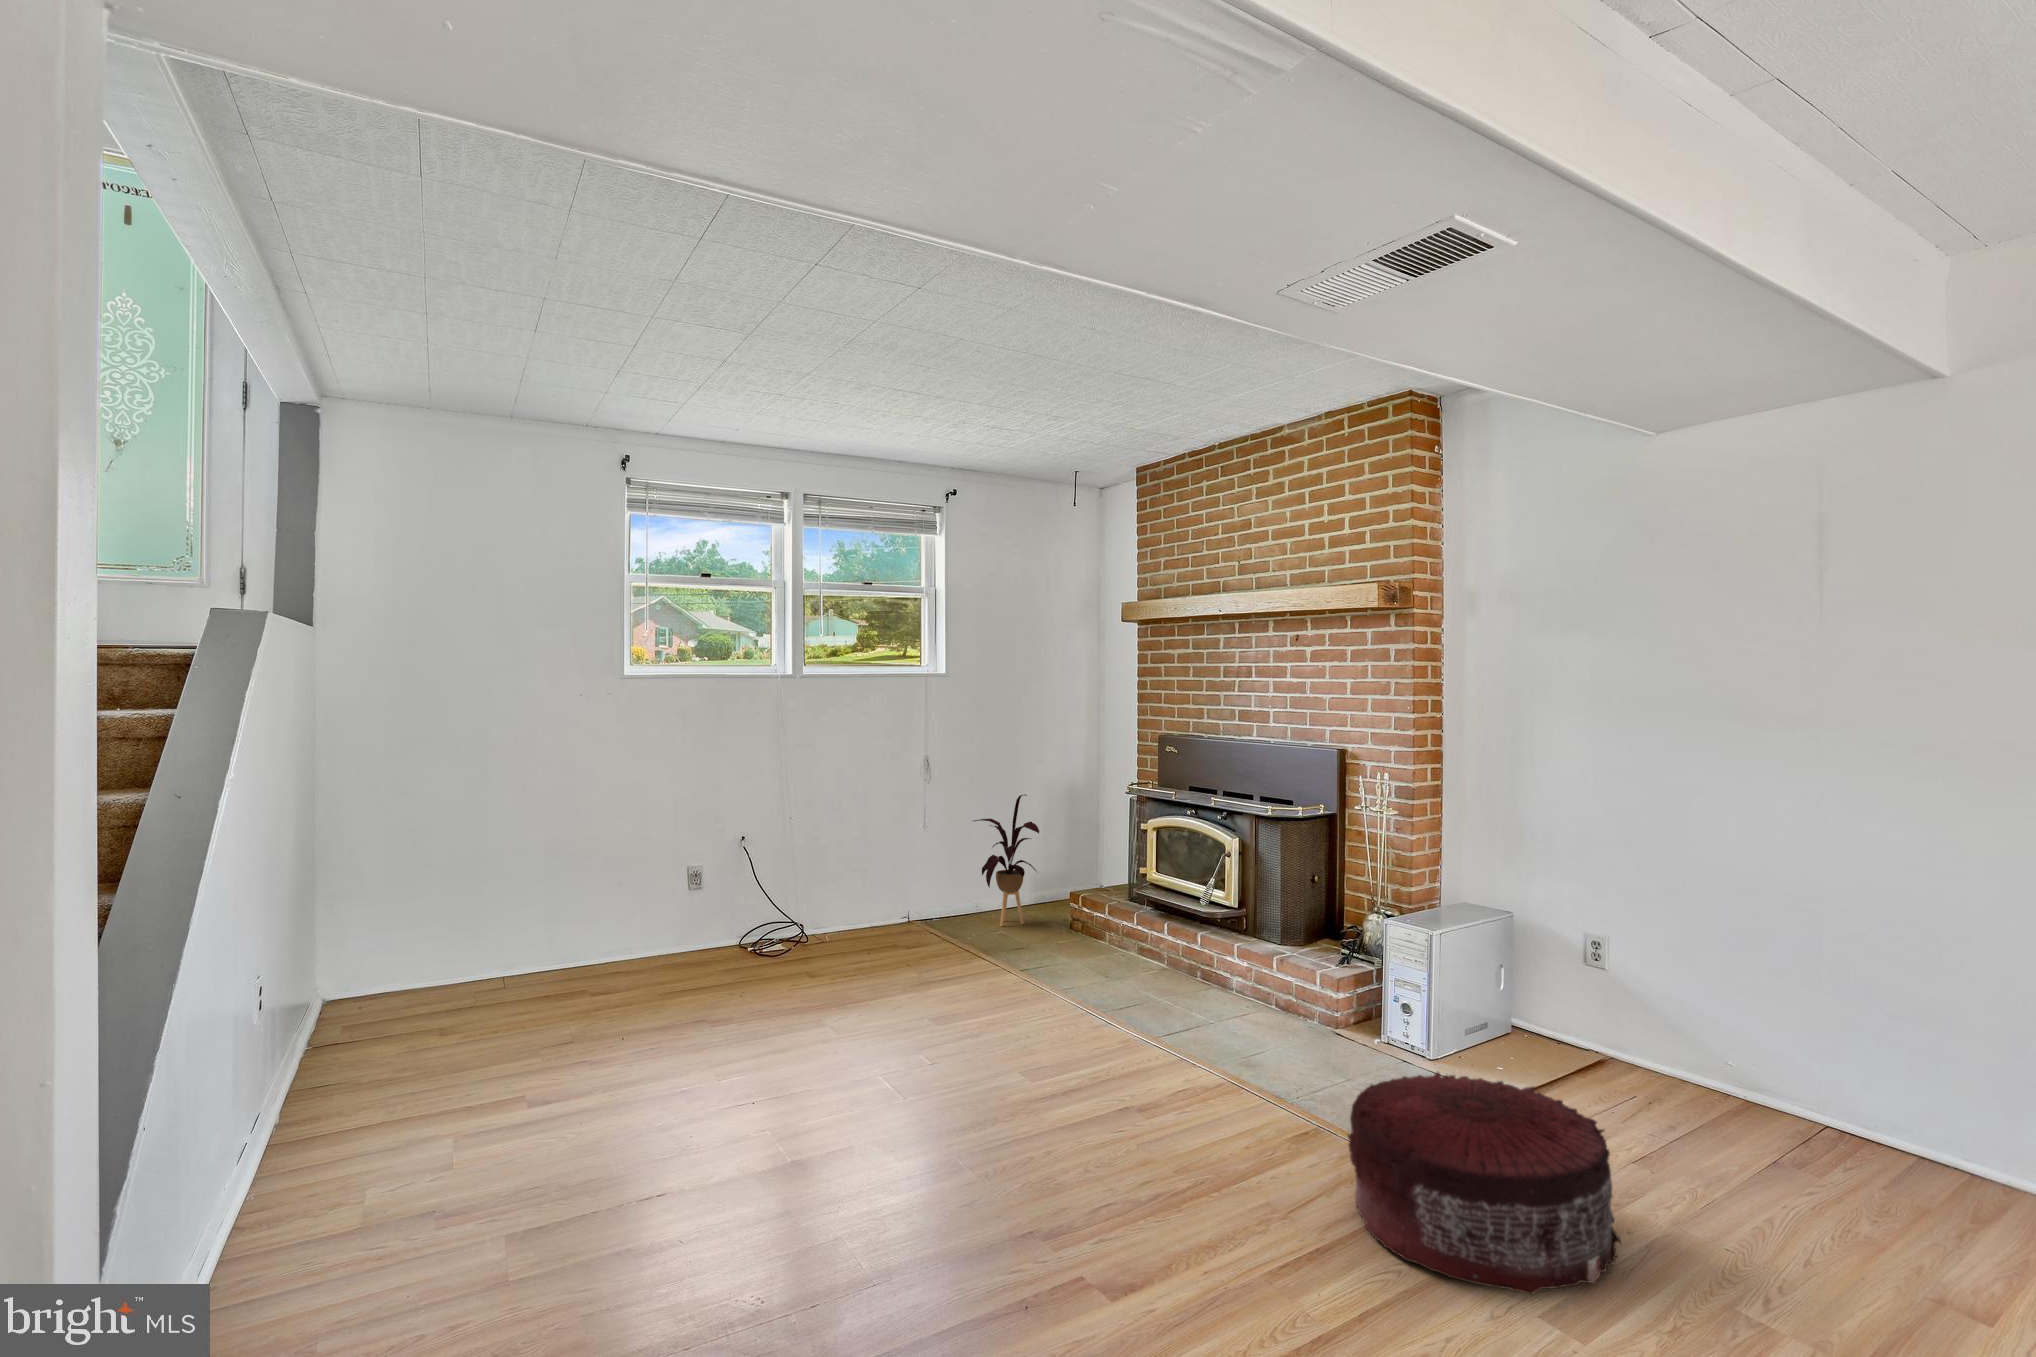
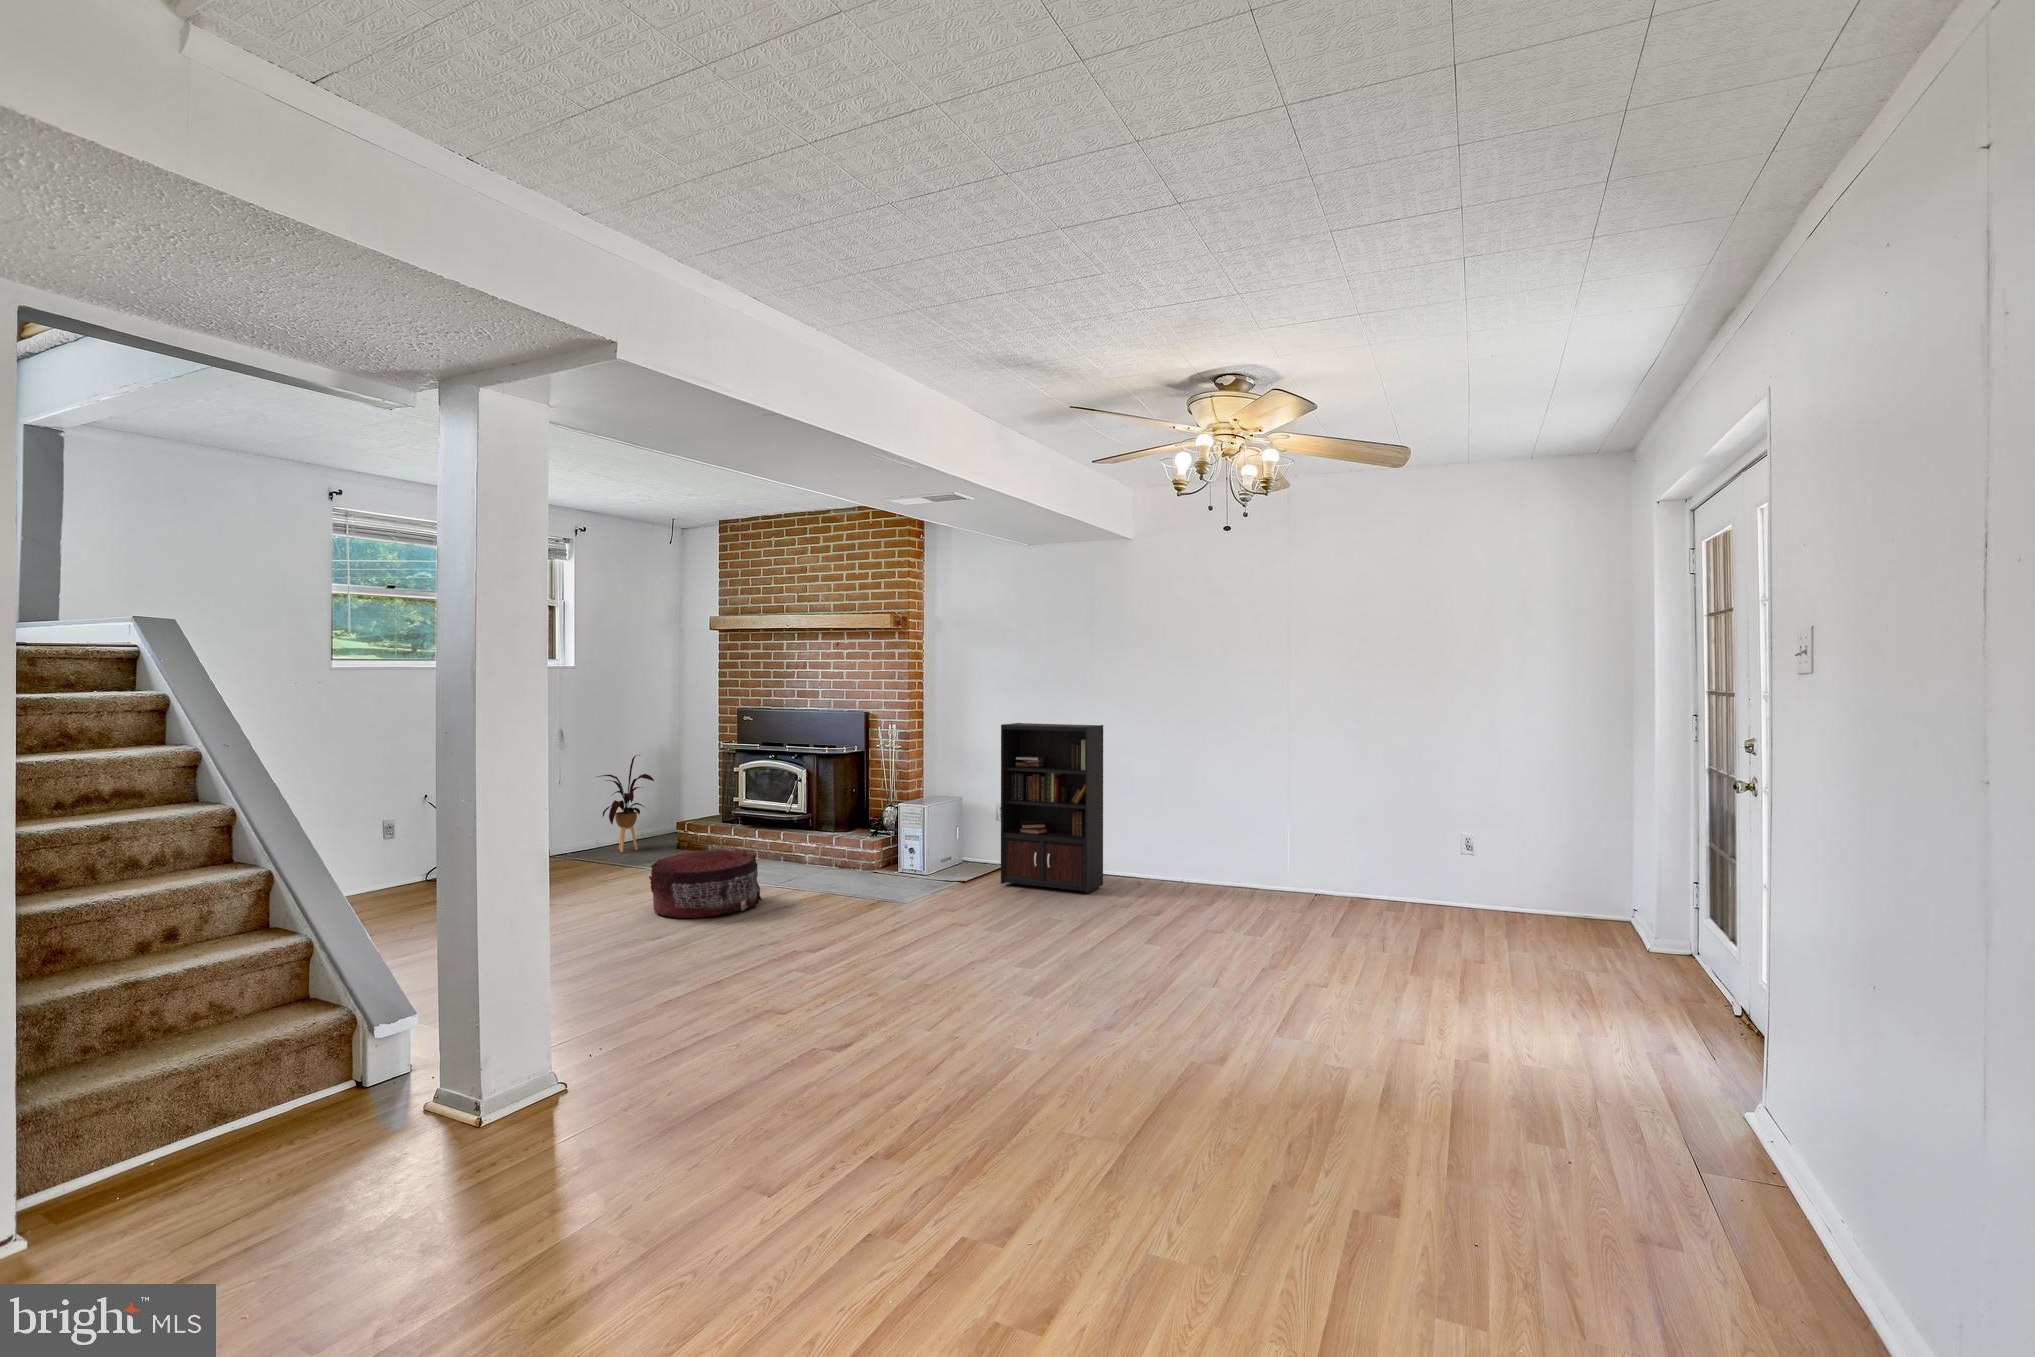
bookcase: none [1592,788,1980,1207] -> present [1001,723,1140,893]
pouf: present [1348,1072,1620,1294] -> present [649,850,762,918]

